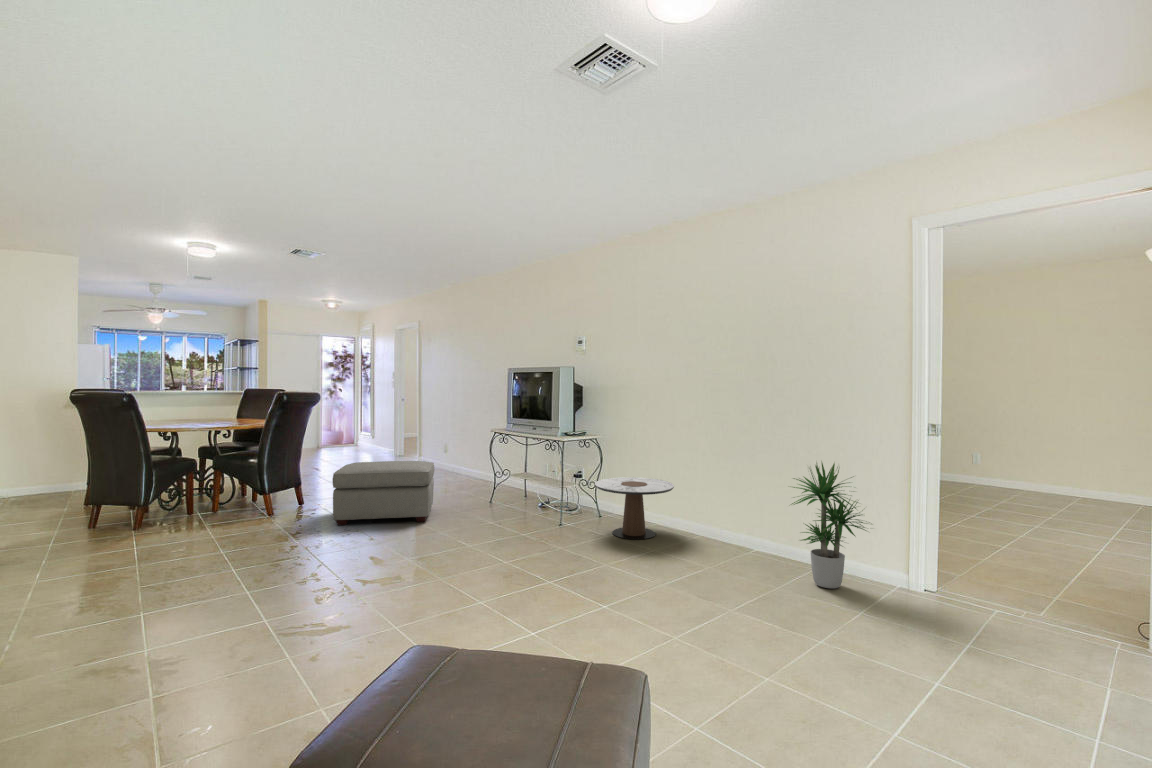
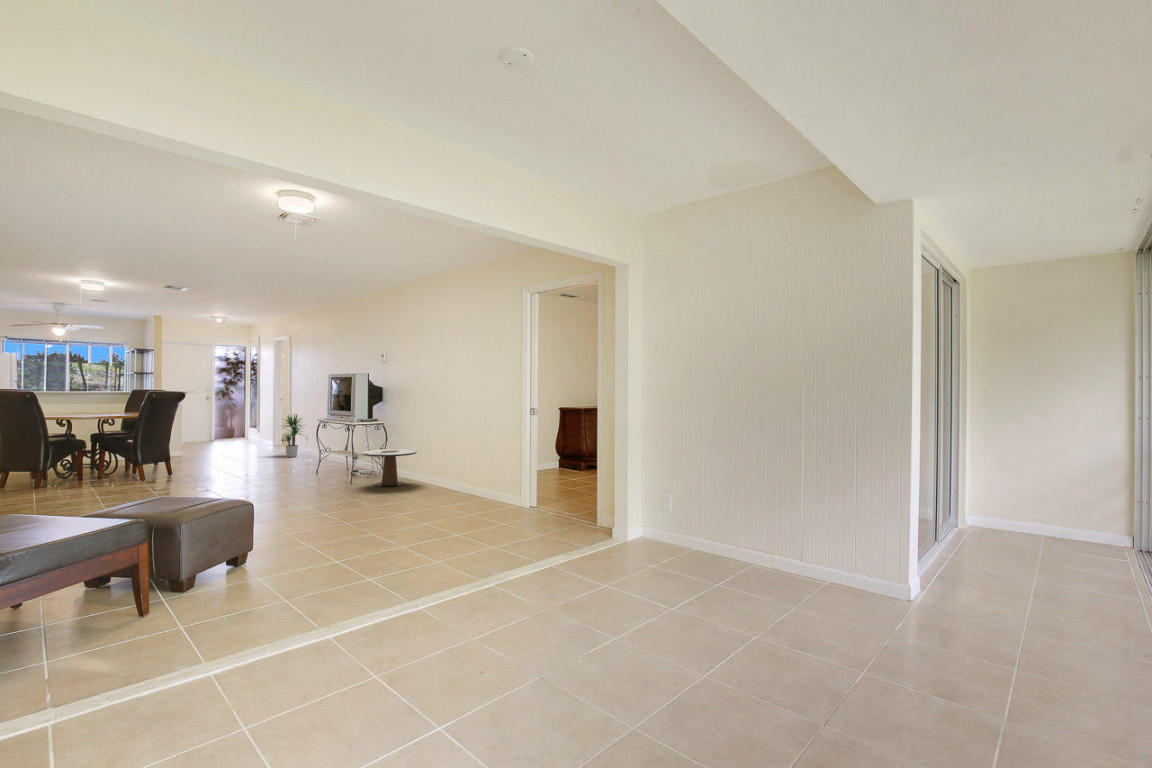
ottoman: present [333,461,434,525] -> none [182,440,266,483]
potted plant: present [791,463,866,589] -> present [283,414,302,457]

